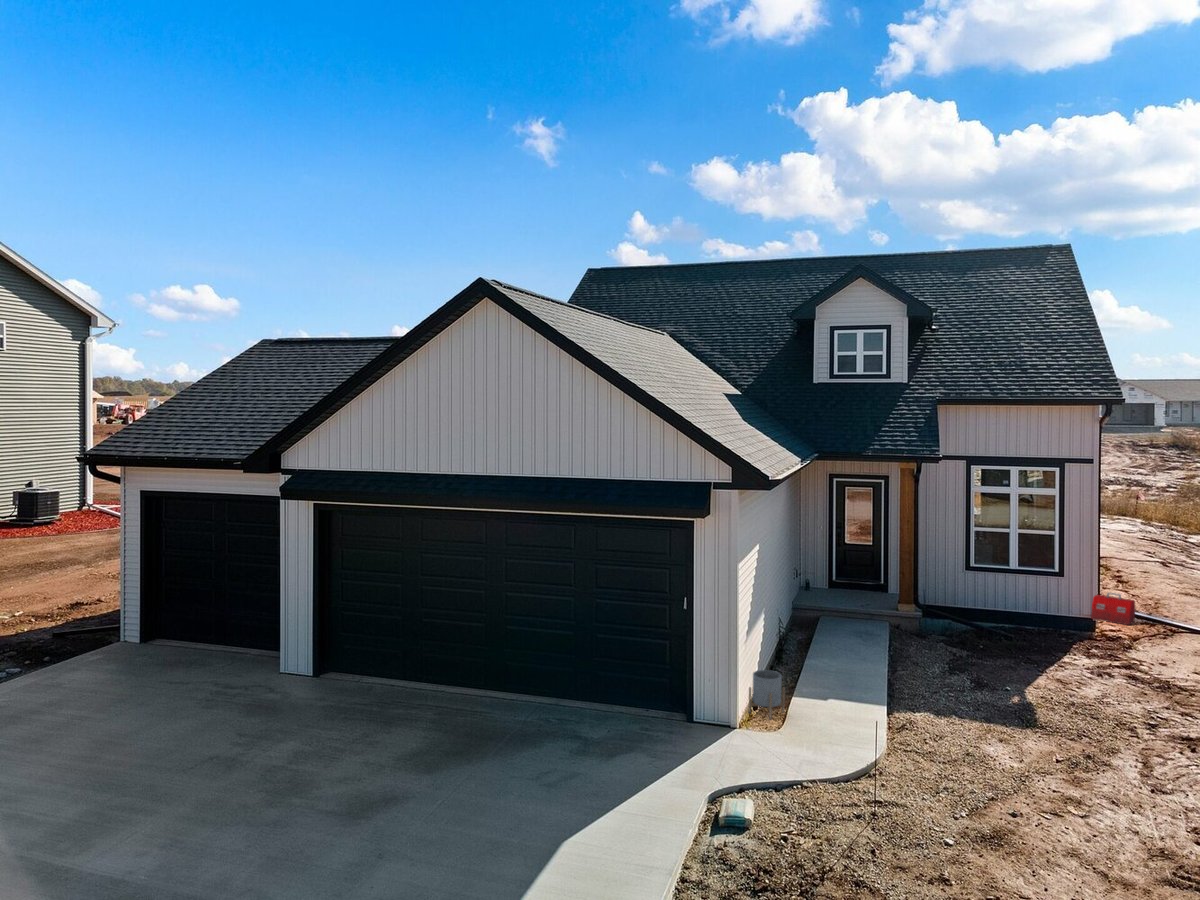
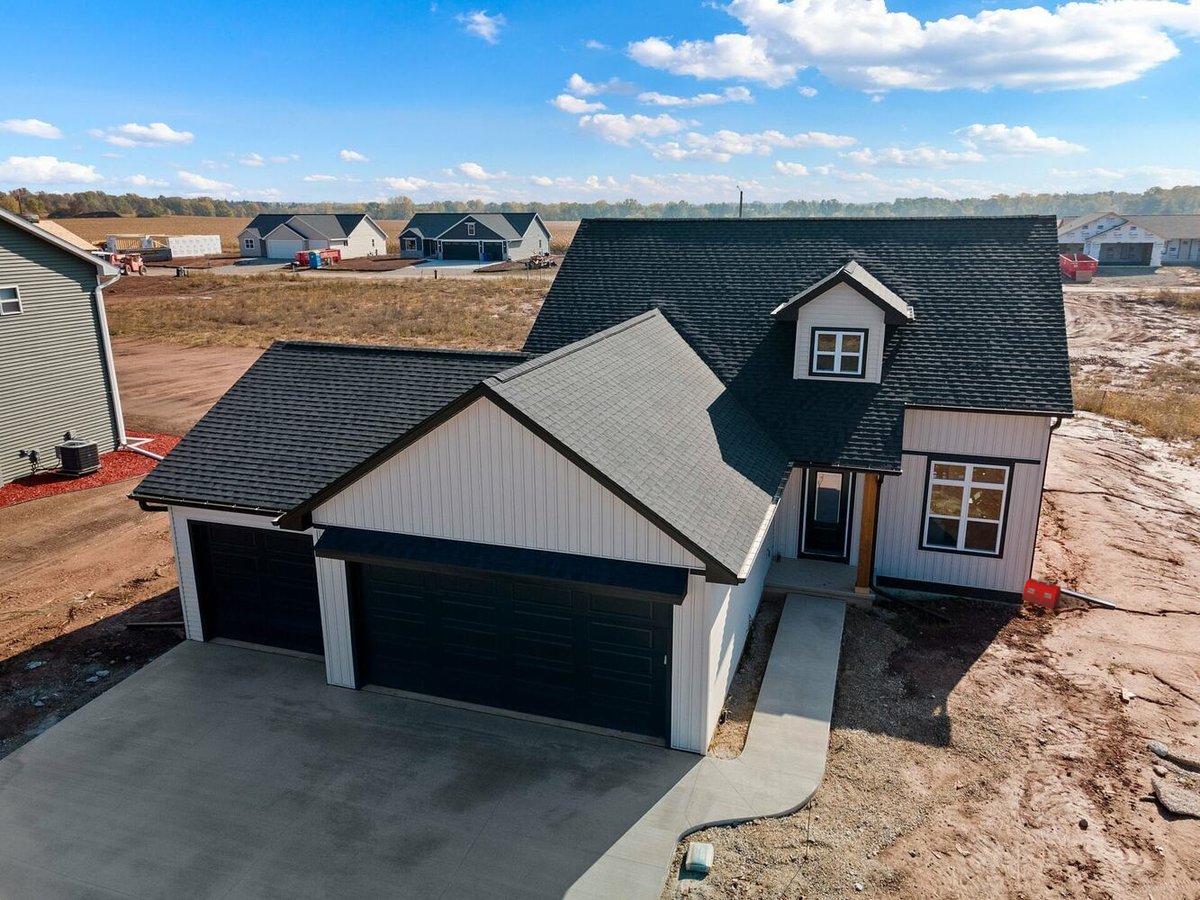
planter: present [749,670,785,719] -> none [717,698,747,741]

